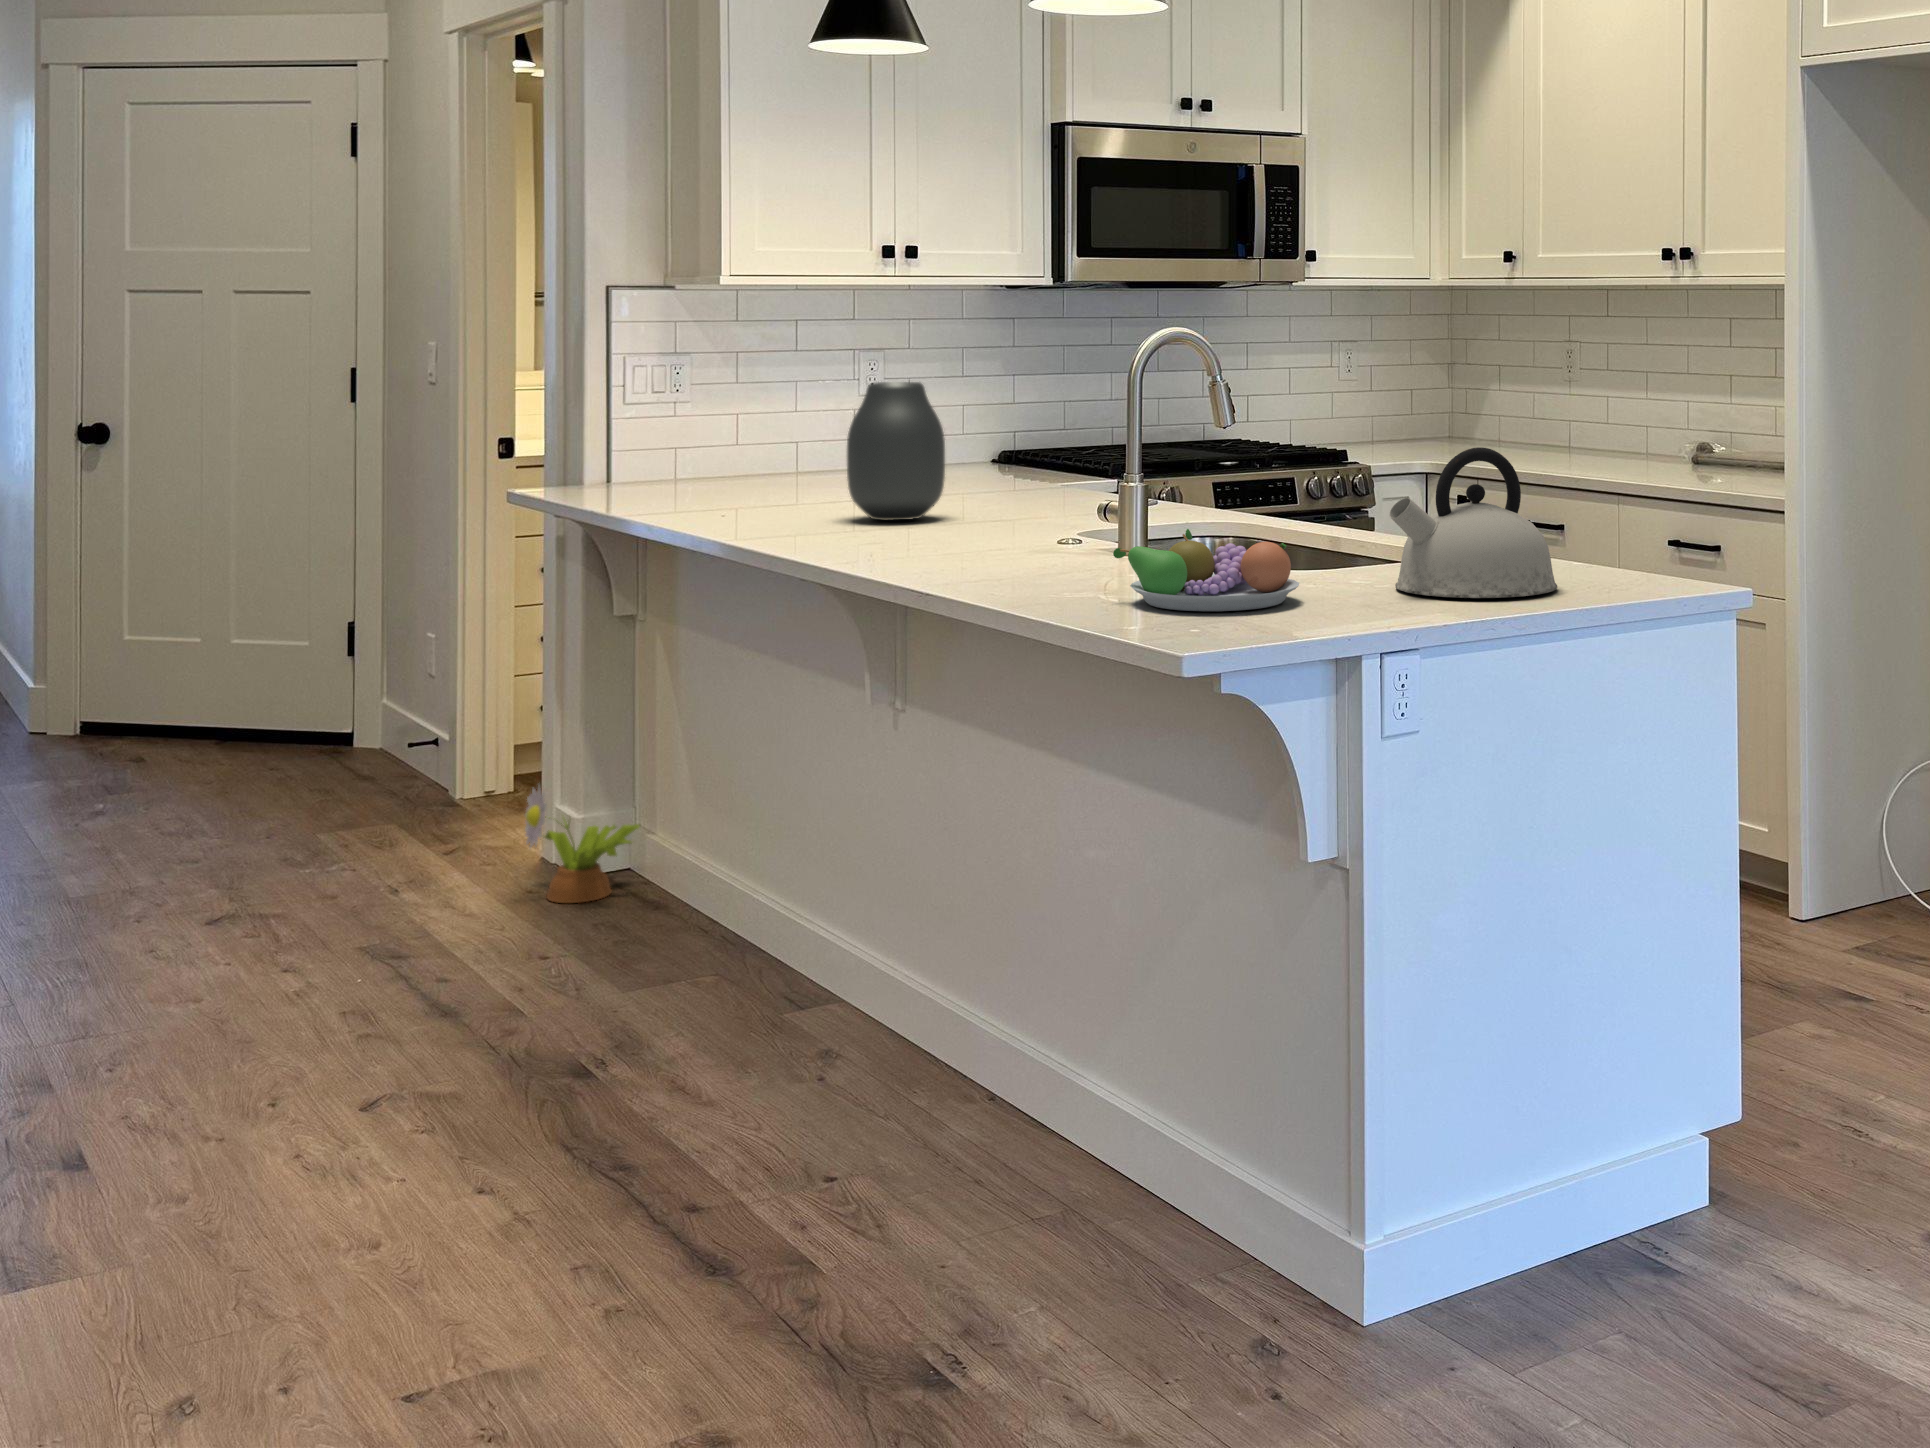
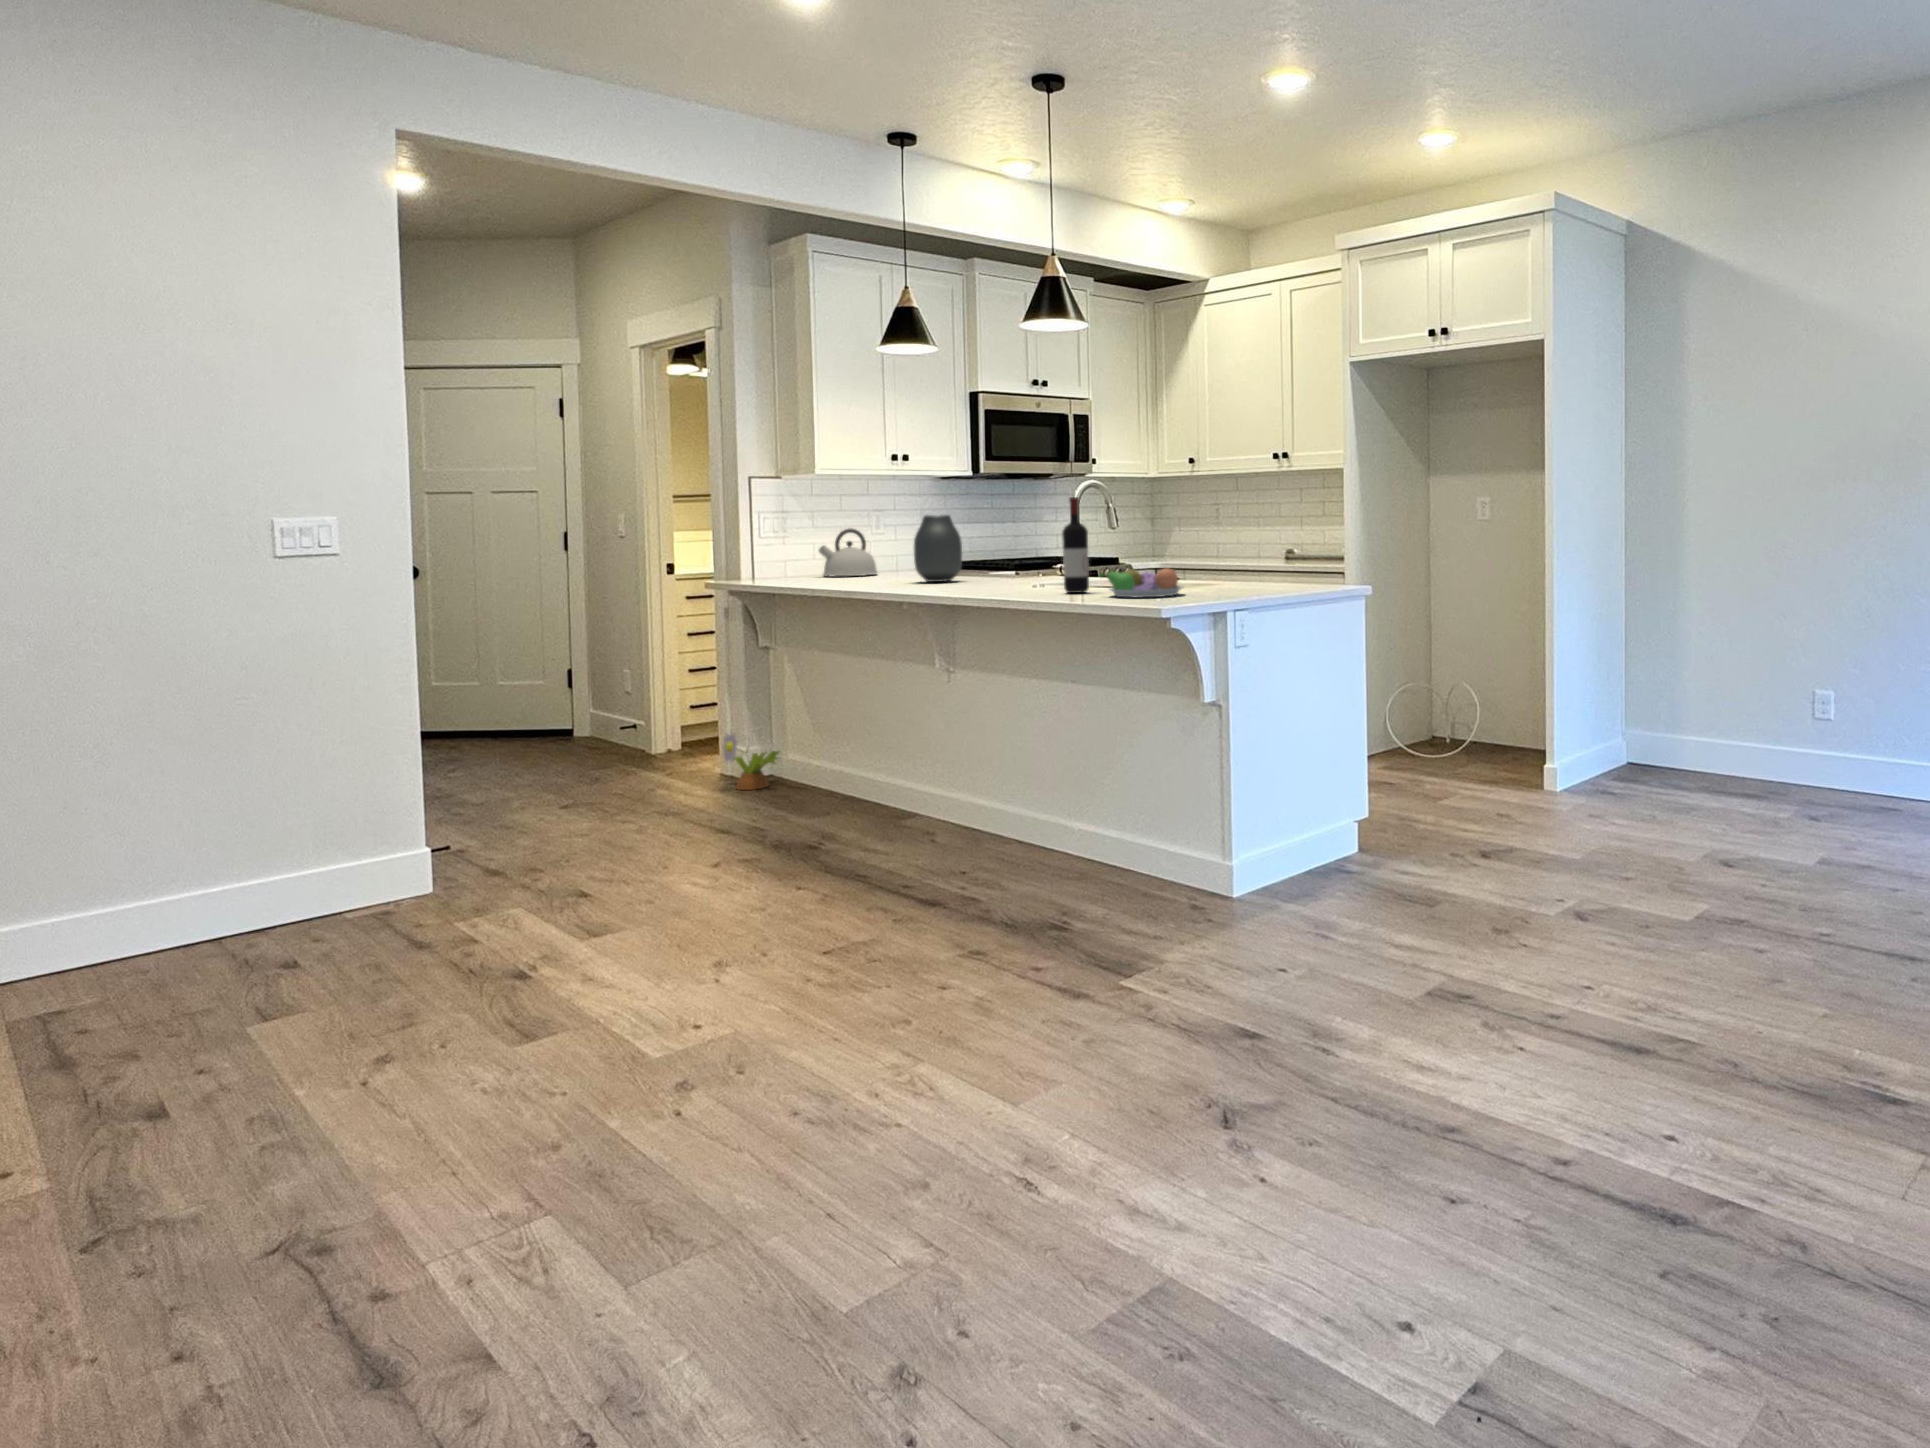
wine bottle: none [1063,374,1119,583] -> present [1062,497,1089,593]
kettle: present [1390,447,1557,598] -> present [819,528,877,577]

